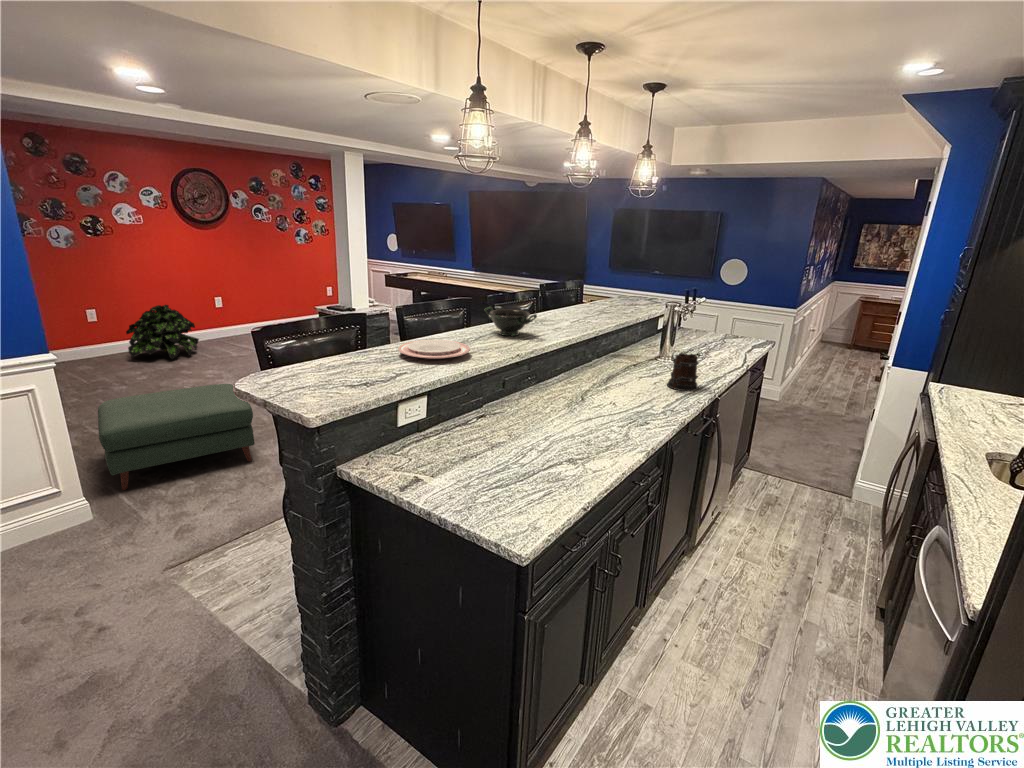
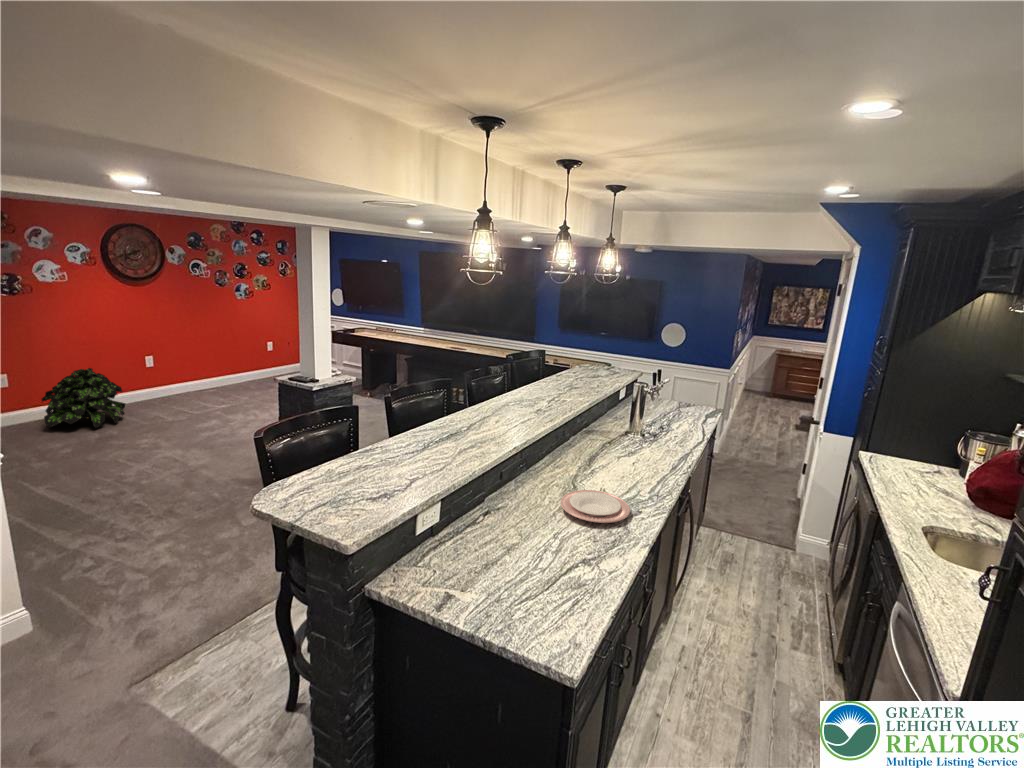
bowl: present [485,307,537,336] -> none [471,394,523,424]
plate: present [398,340,470,359] -> present [561,490,630,523]
beer mug: present [667,353,699,391] -> none [644,437,672,473]
ottoman: present [98,384,255,490] -> none [35,464,214,593]

